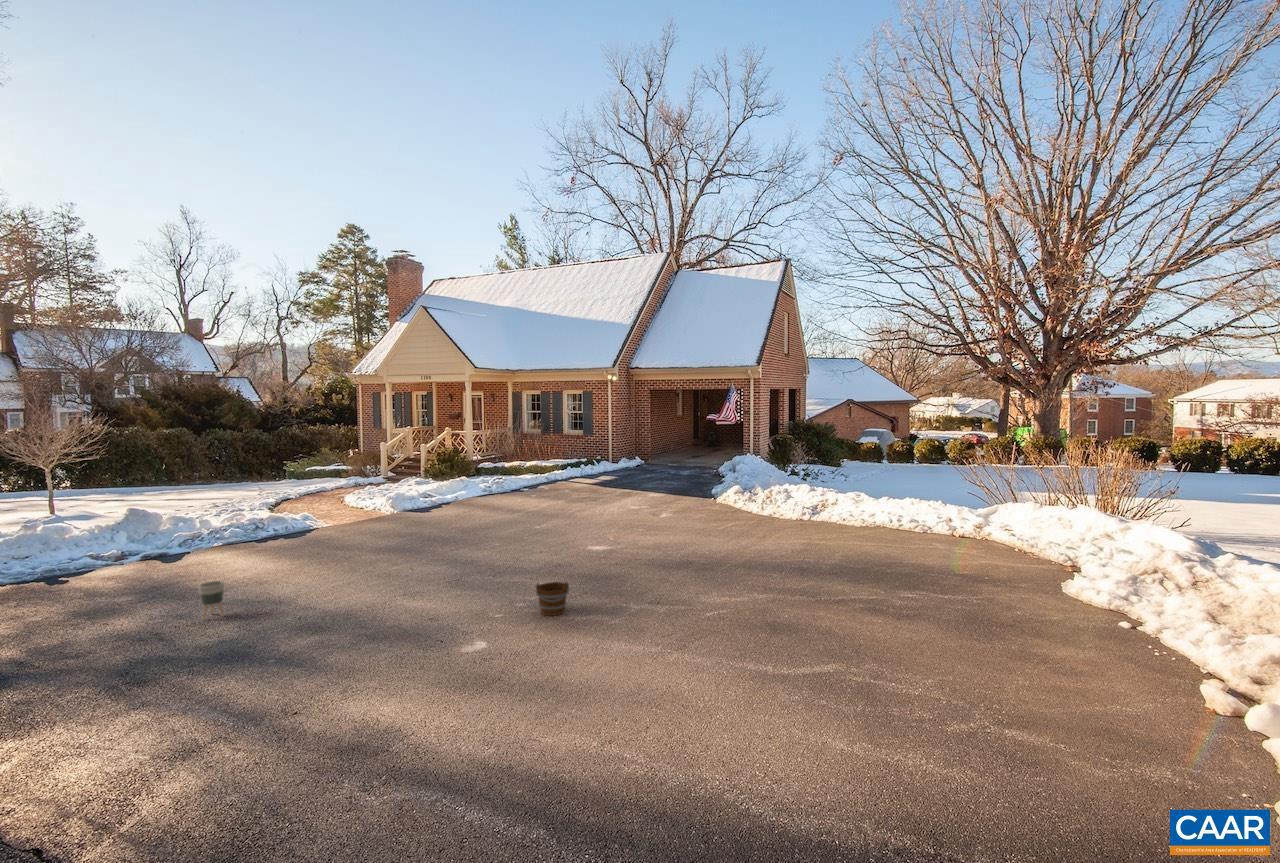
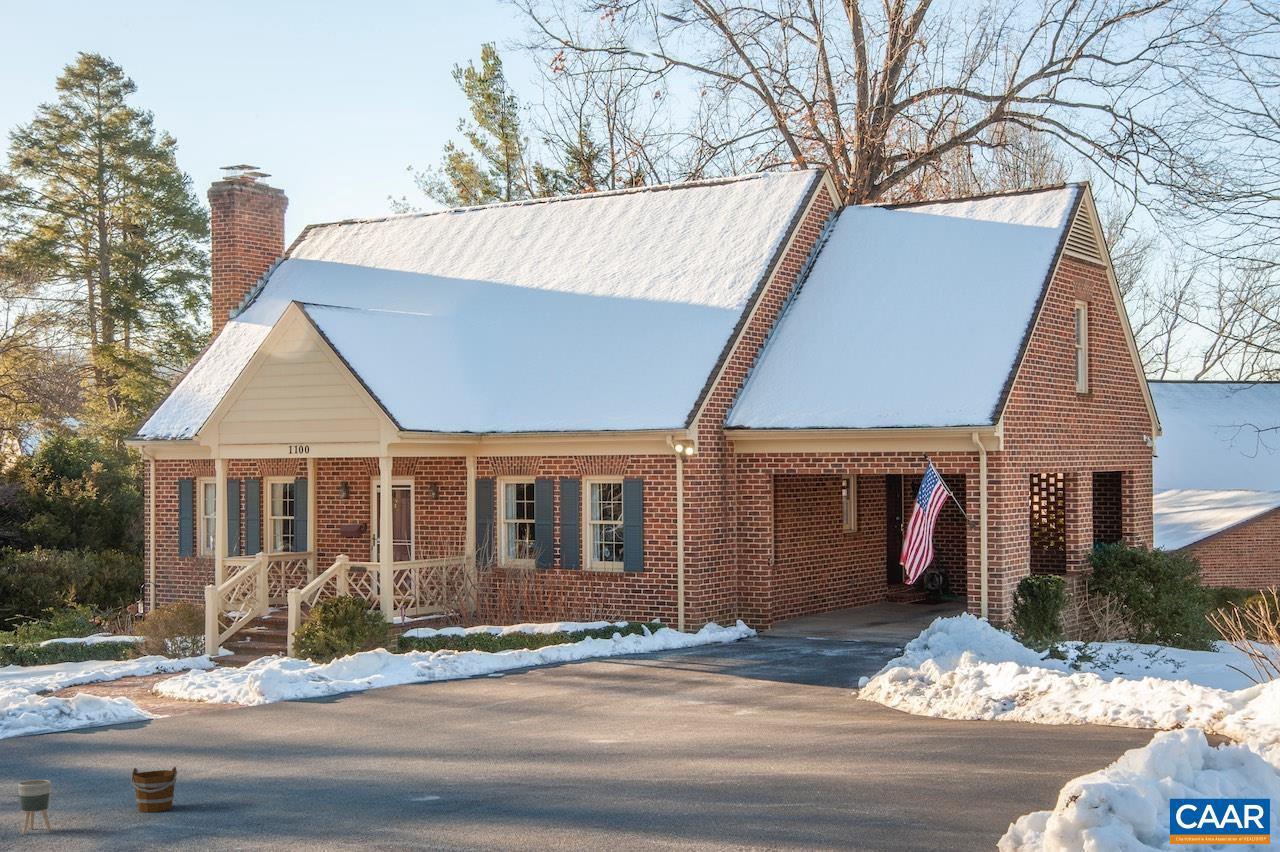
bucket: present [536,582,569,616] -> present [130,767,177,812]

